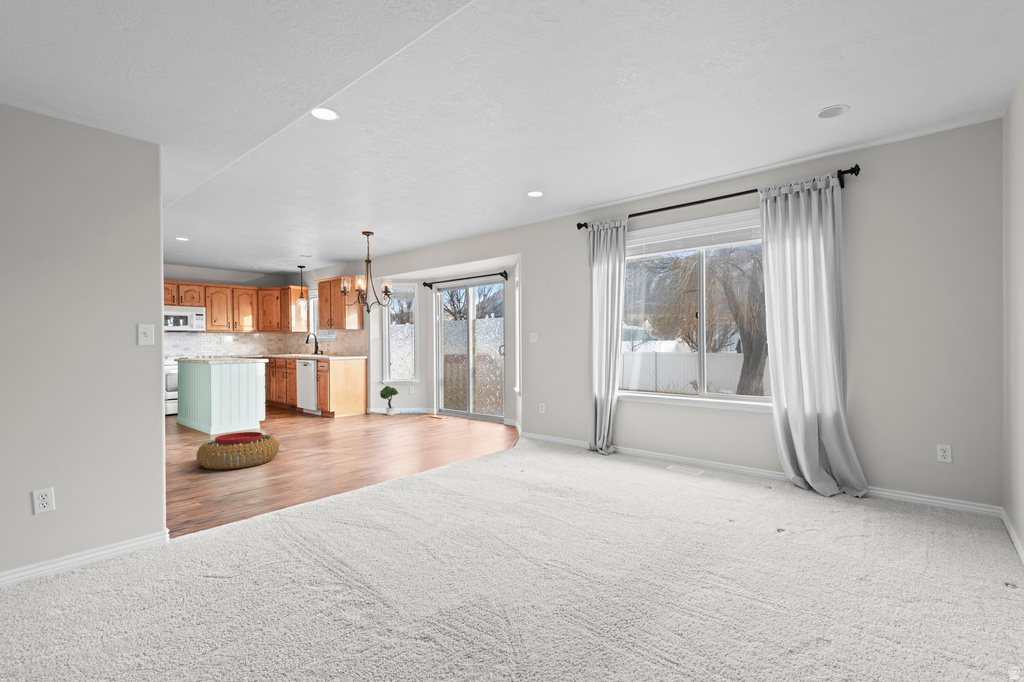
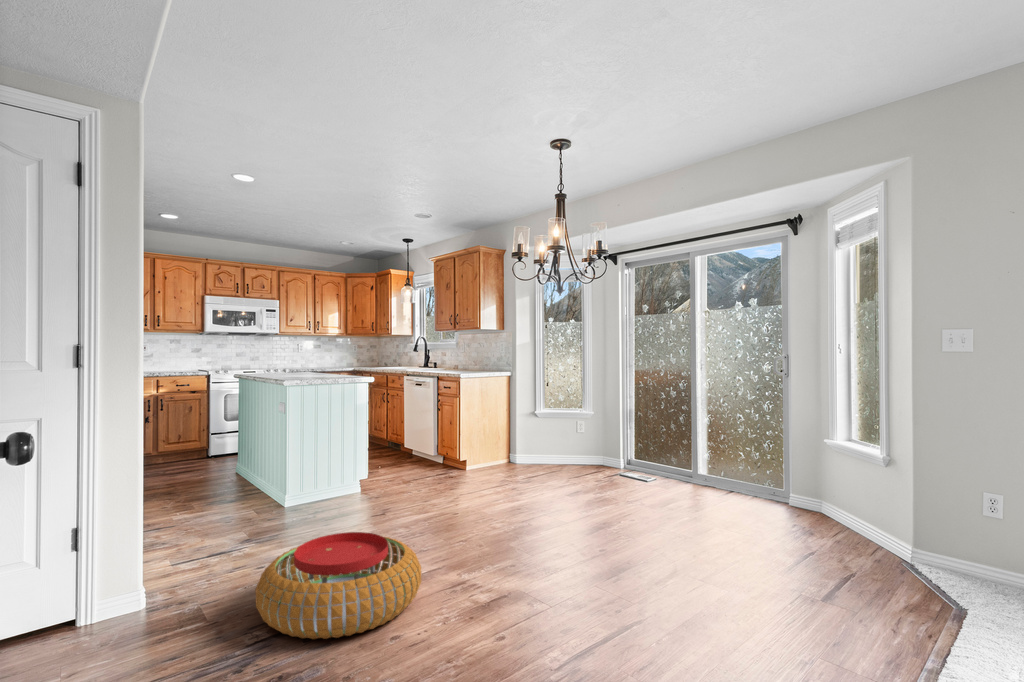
potted tree: present [380,386,422,415] -> none [537,420,604,469]

